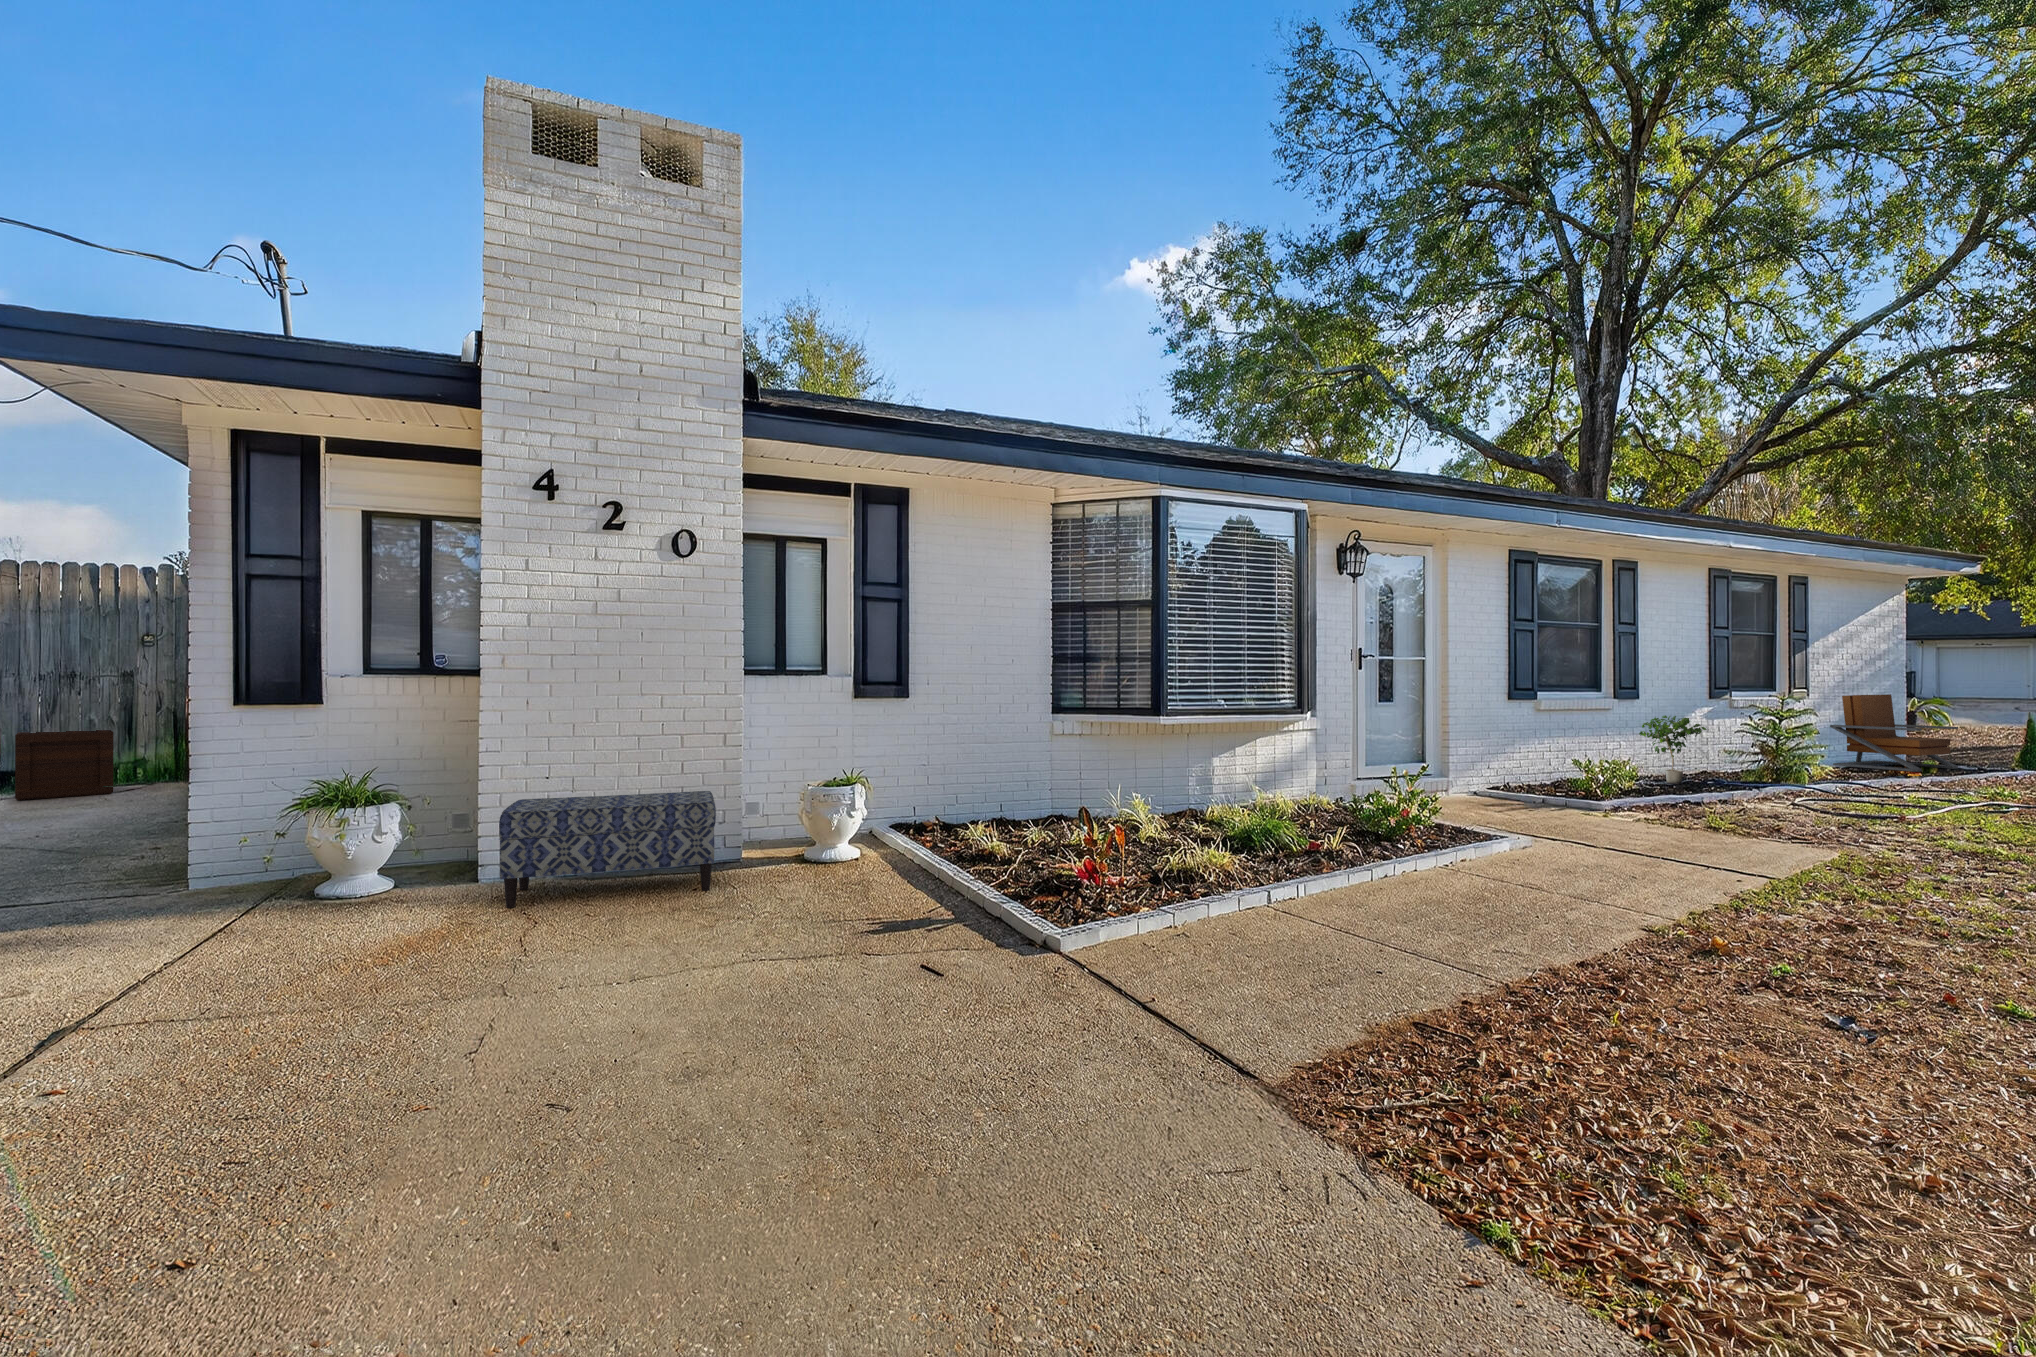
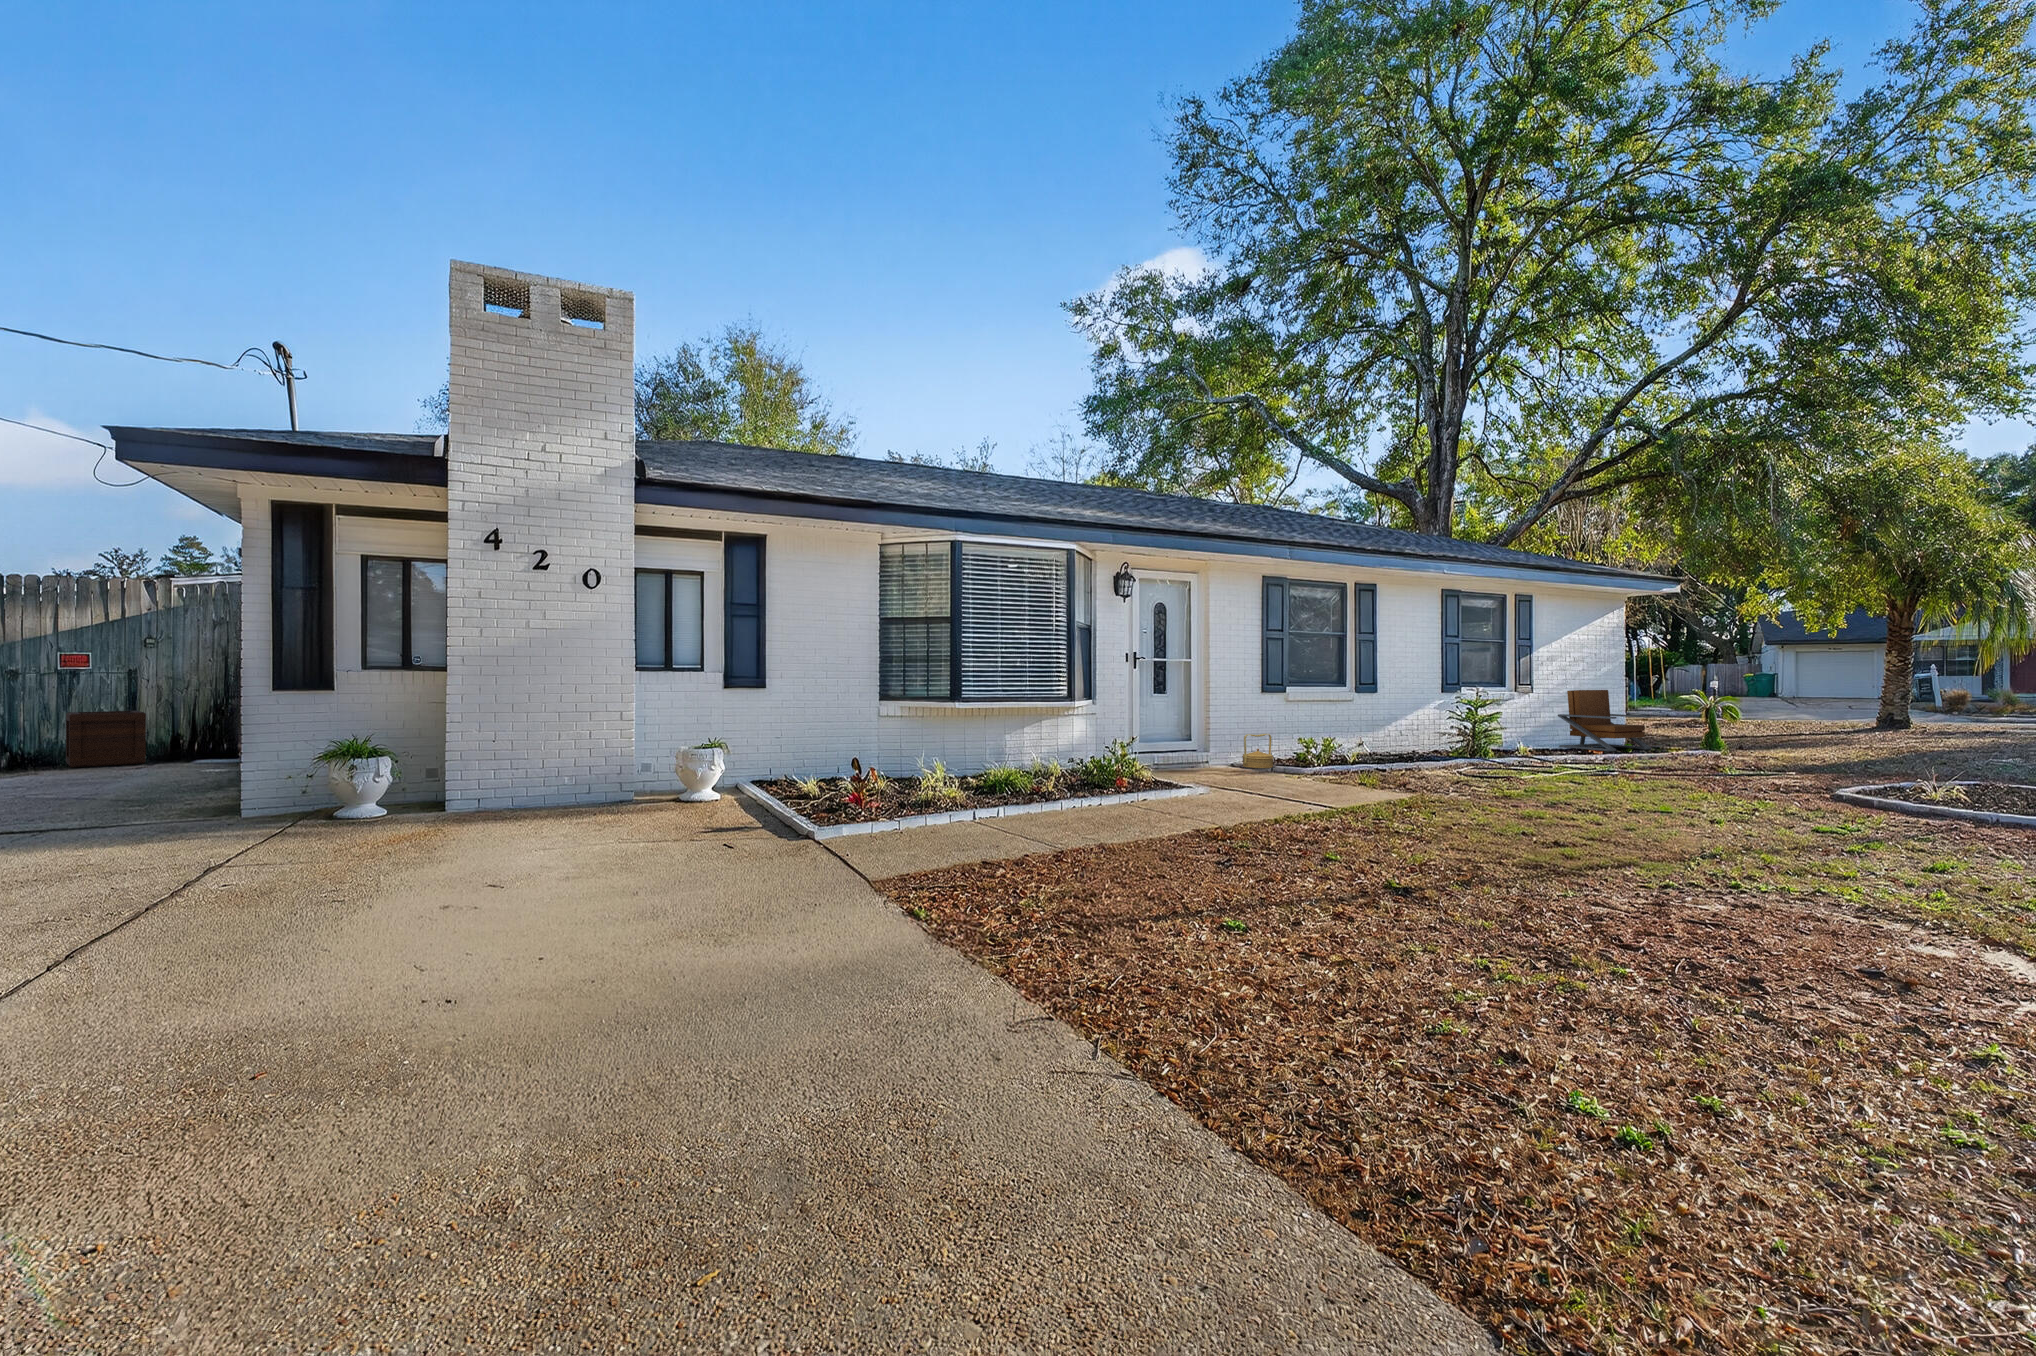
potted plant: present [1639,715,1707,784] -> none [1378,705,1422,759]
woven basket: none [1490,754,1536,799] -> present [1242,734,1274,768]
bench: present [499,791,716,908] -> none [461,751,613,824]

